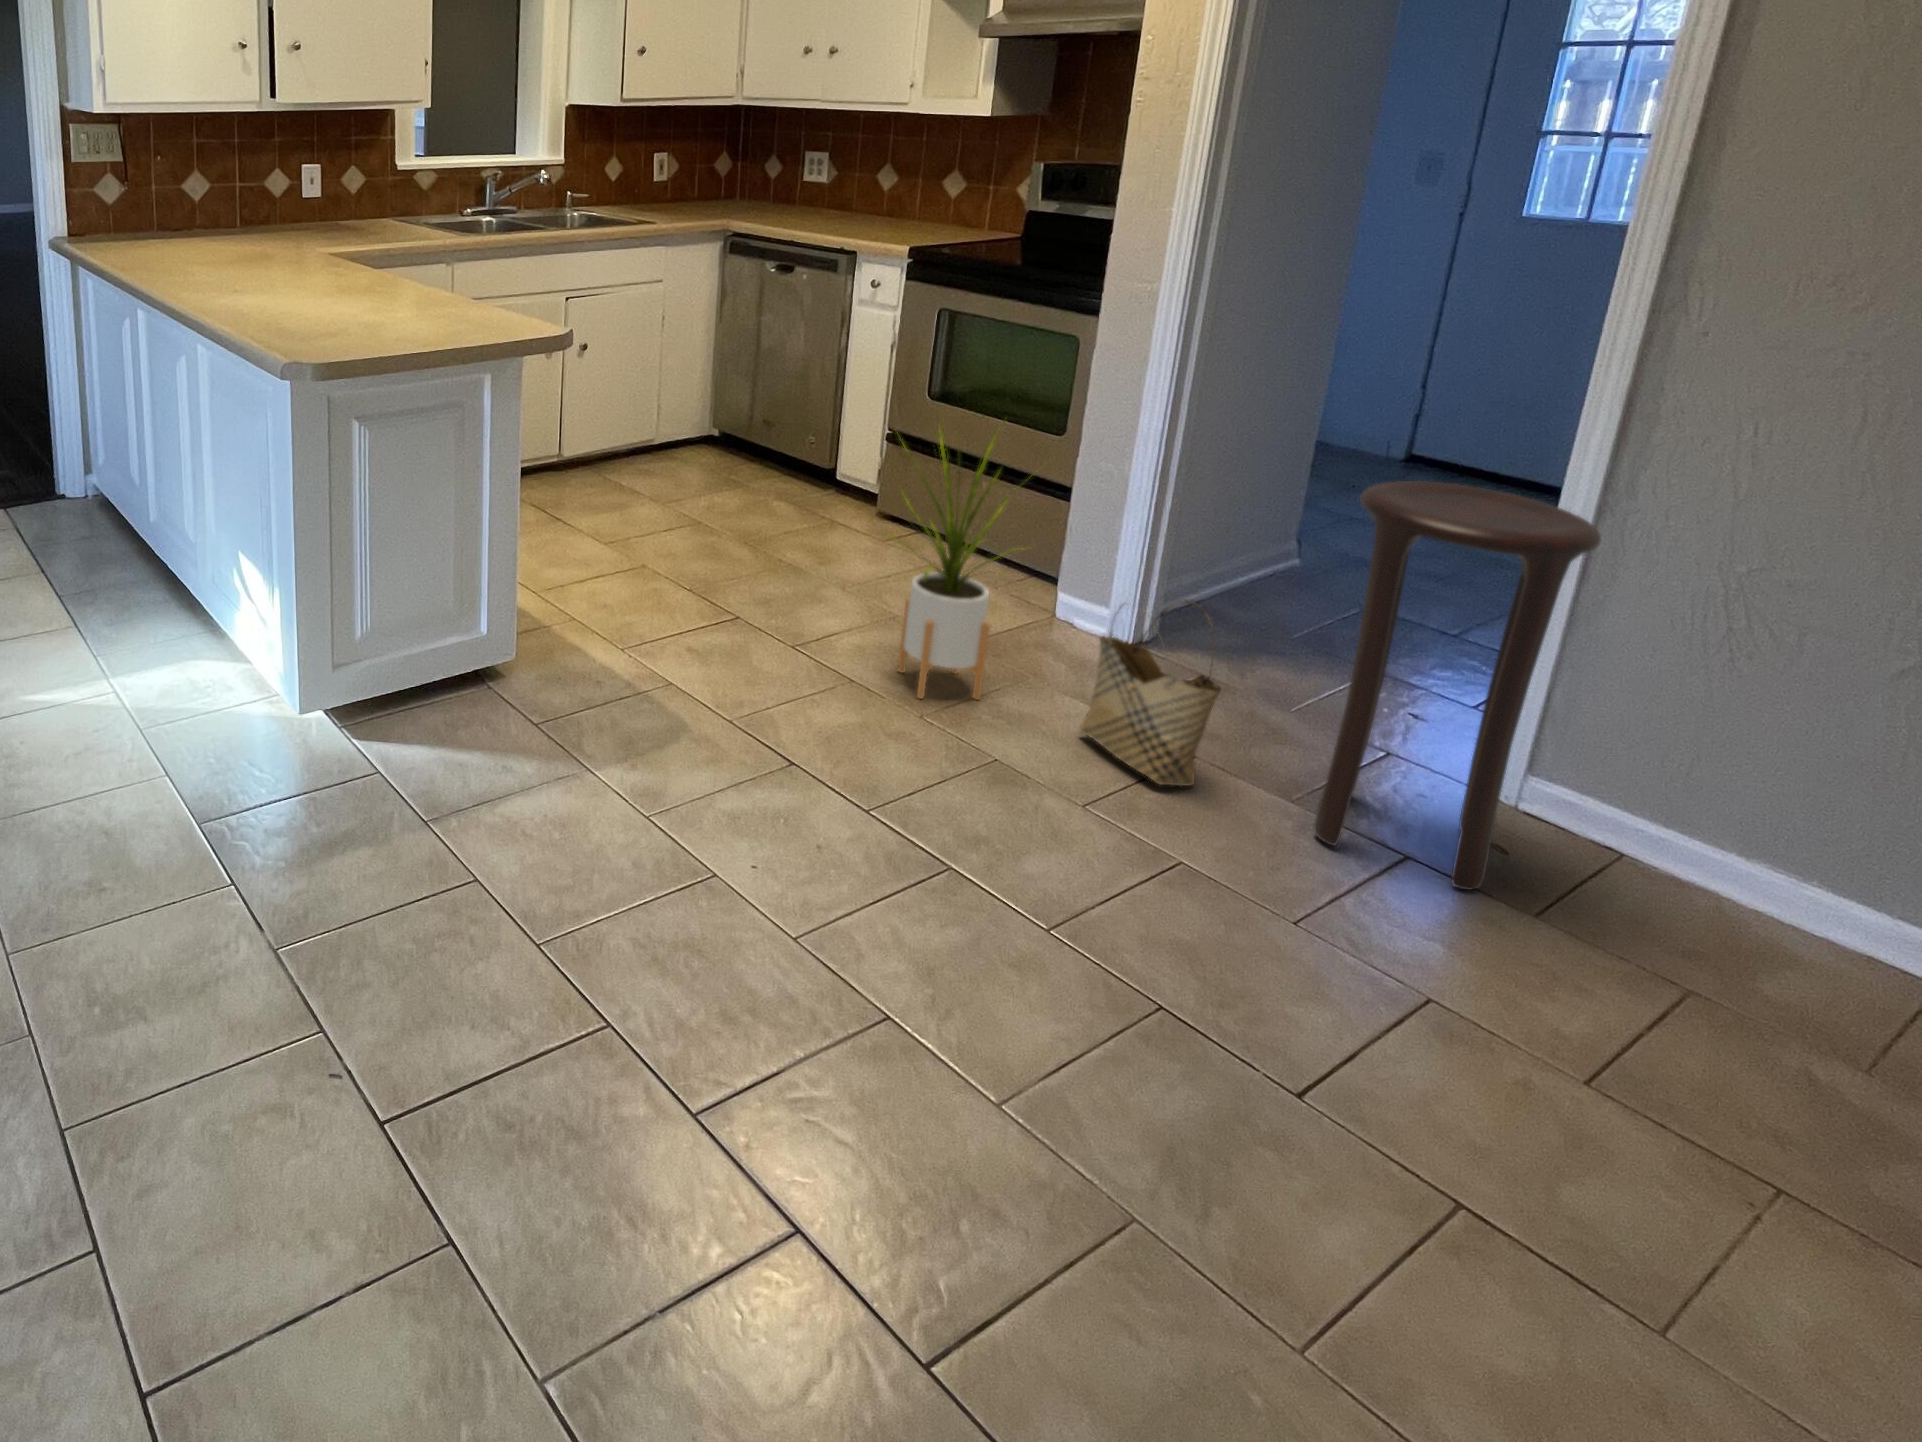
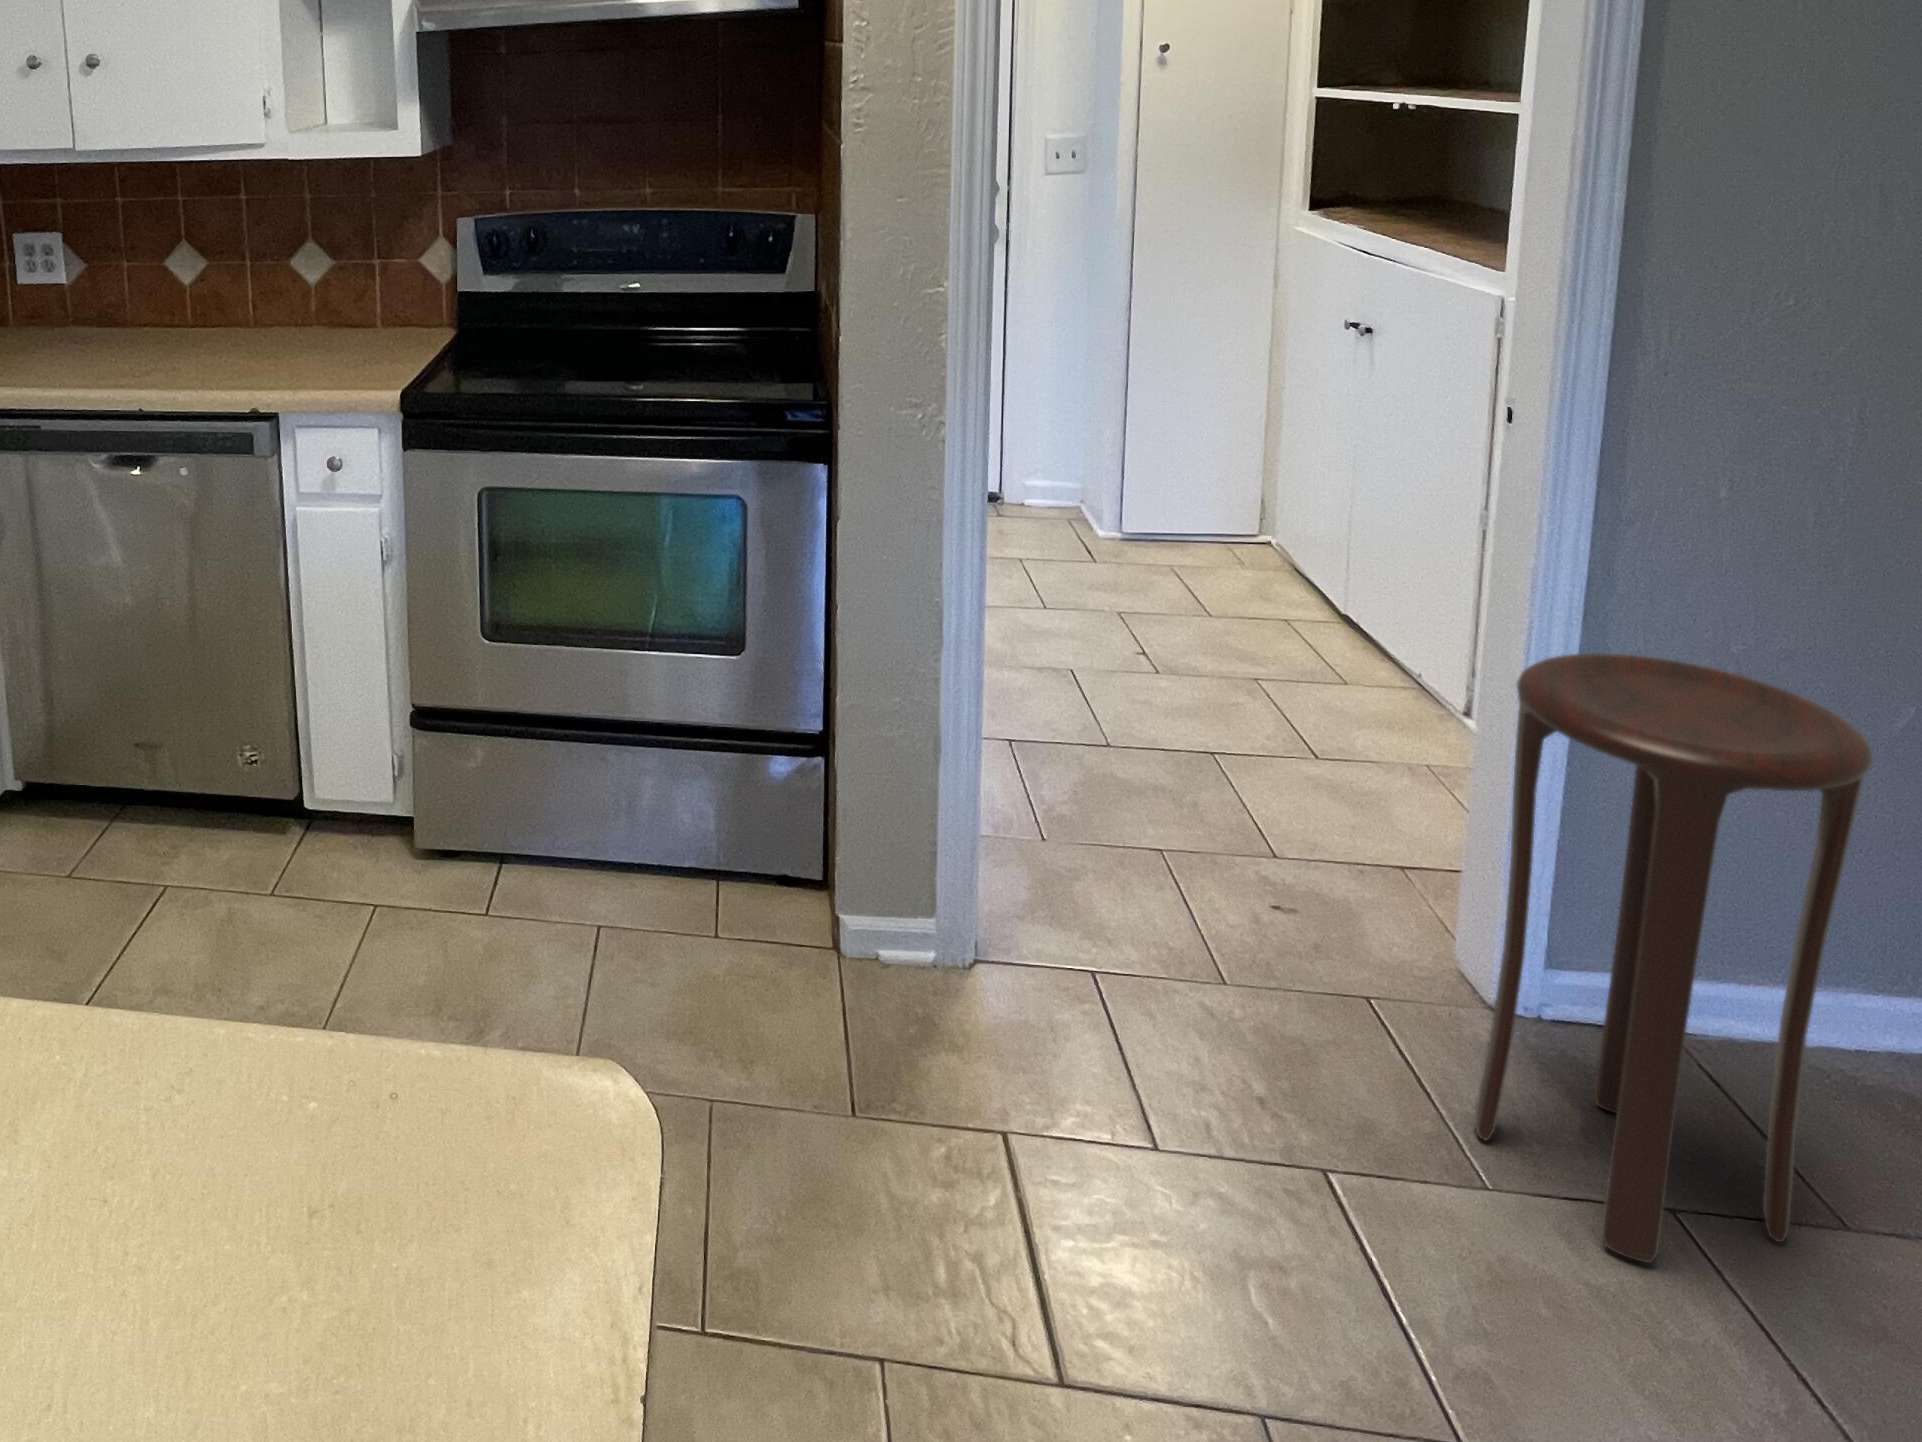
house plant: present [898,427,1032,700] -> none [838,739,1160,1323]
woven basket: present [1080,600,1221,786] -> none [1218,950,1468,1292]

